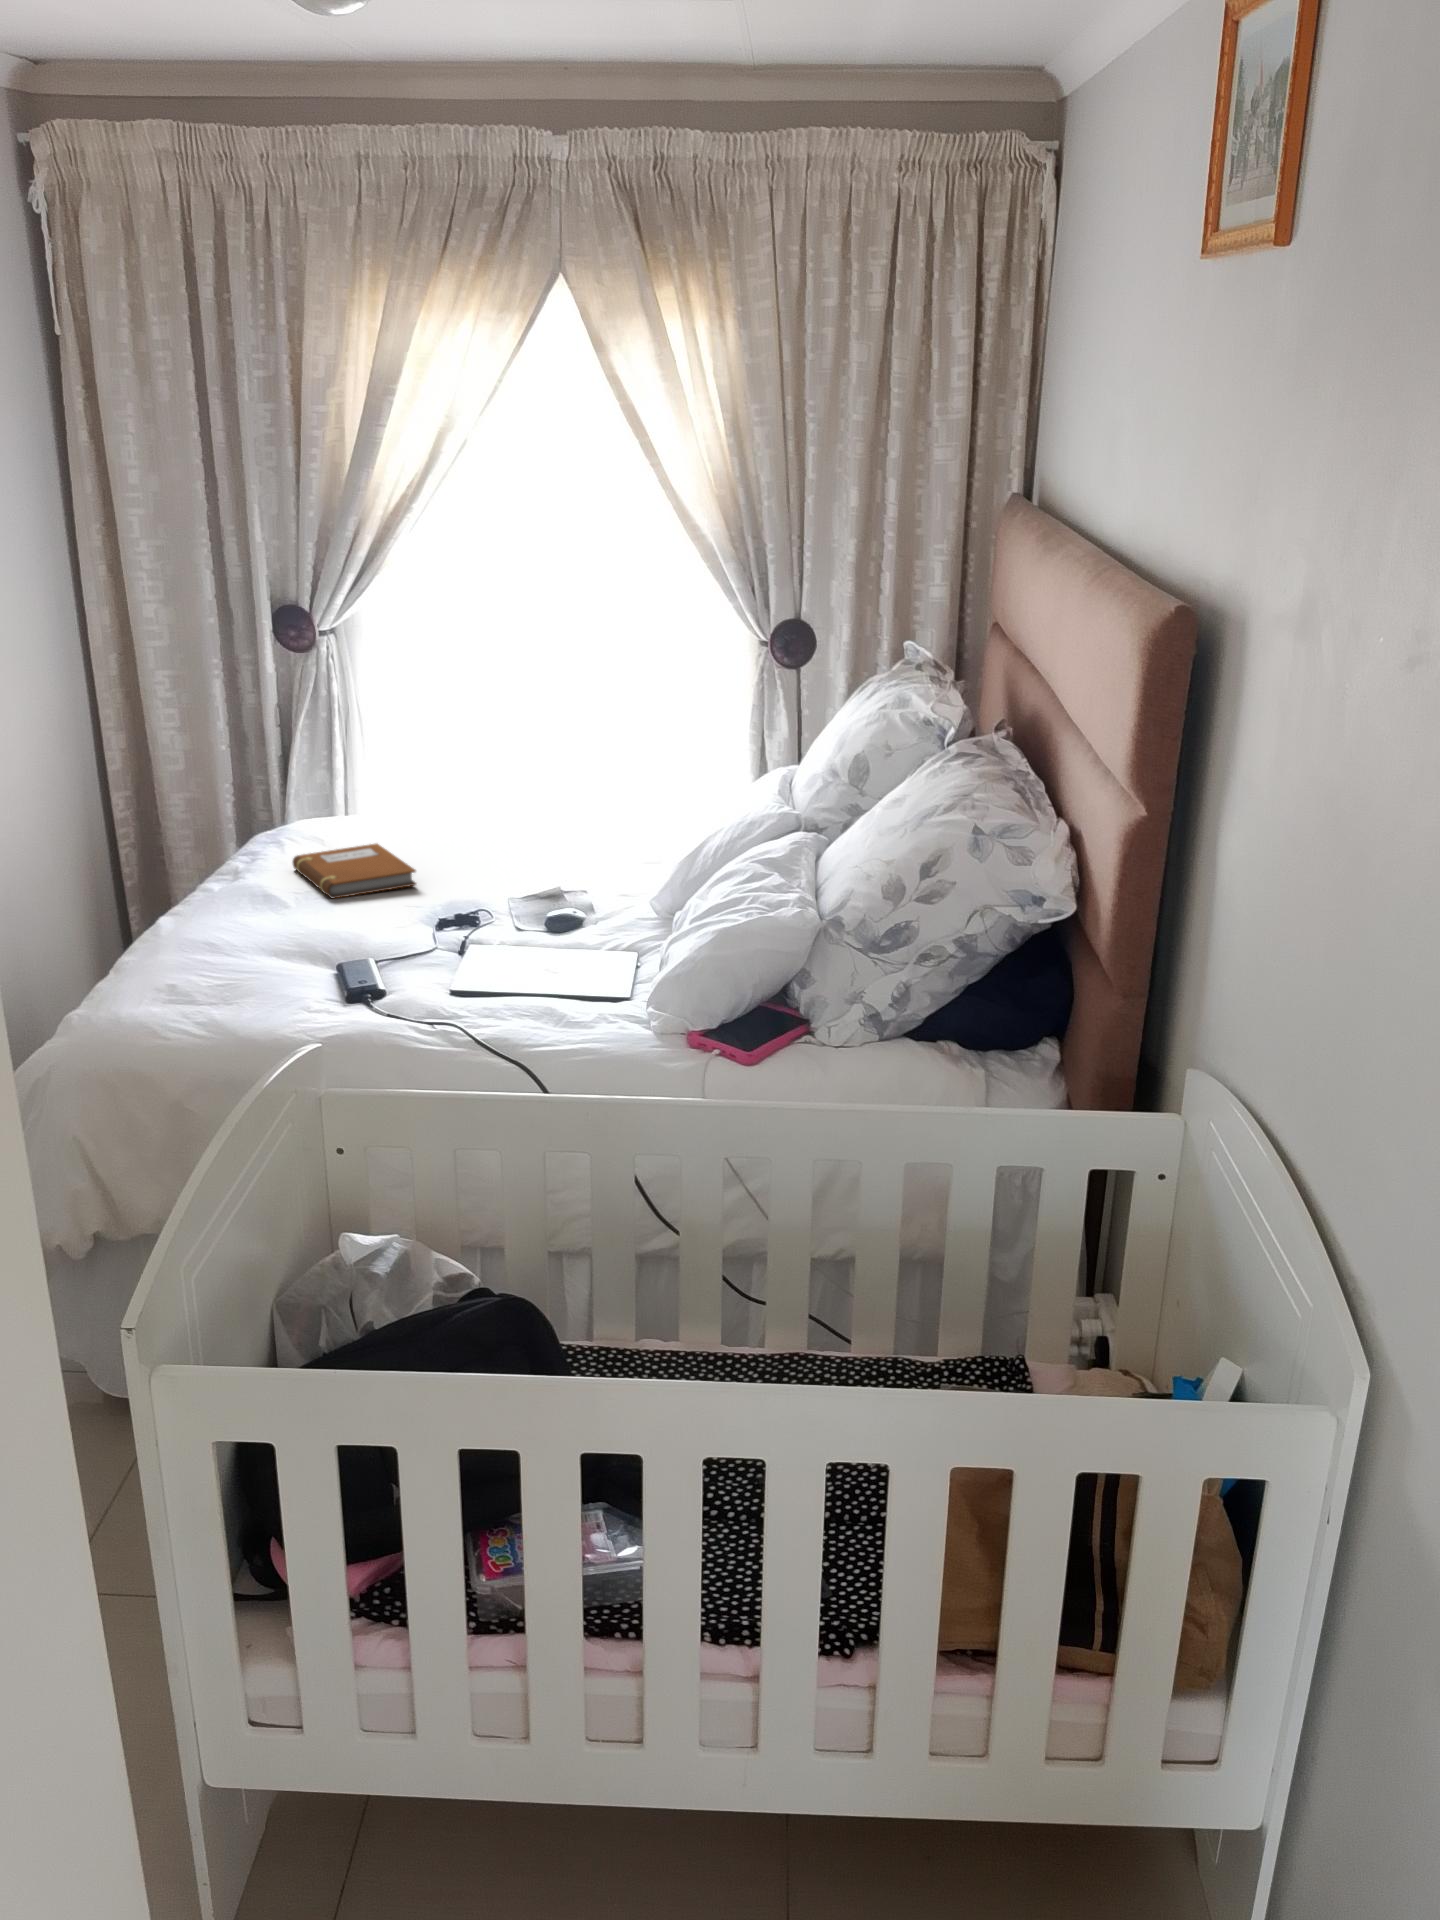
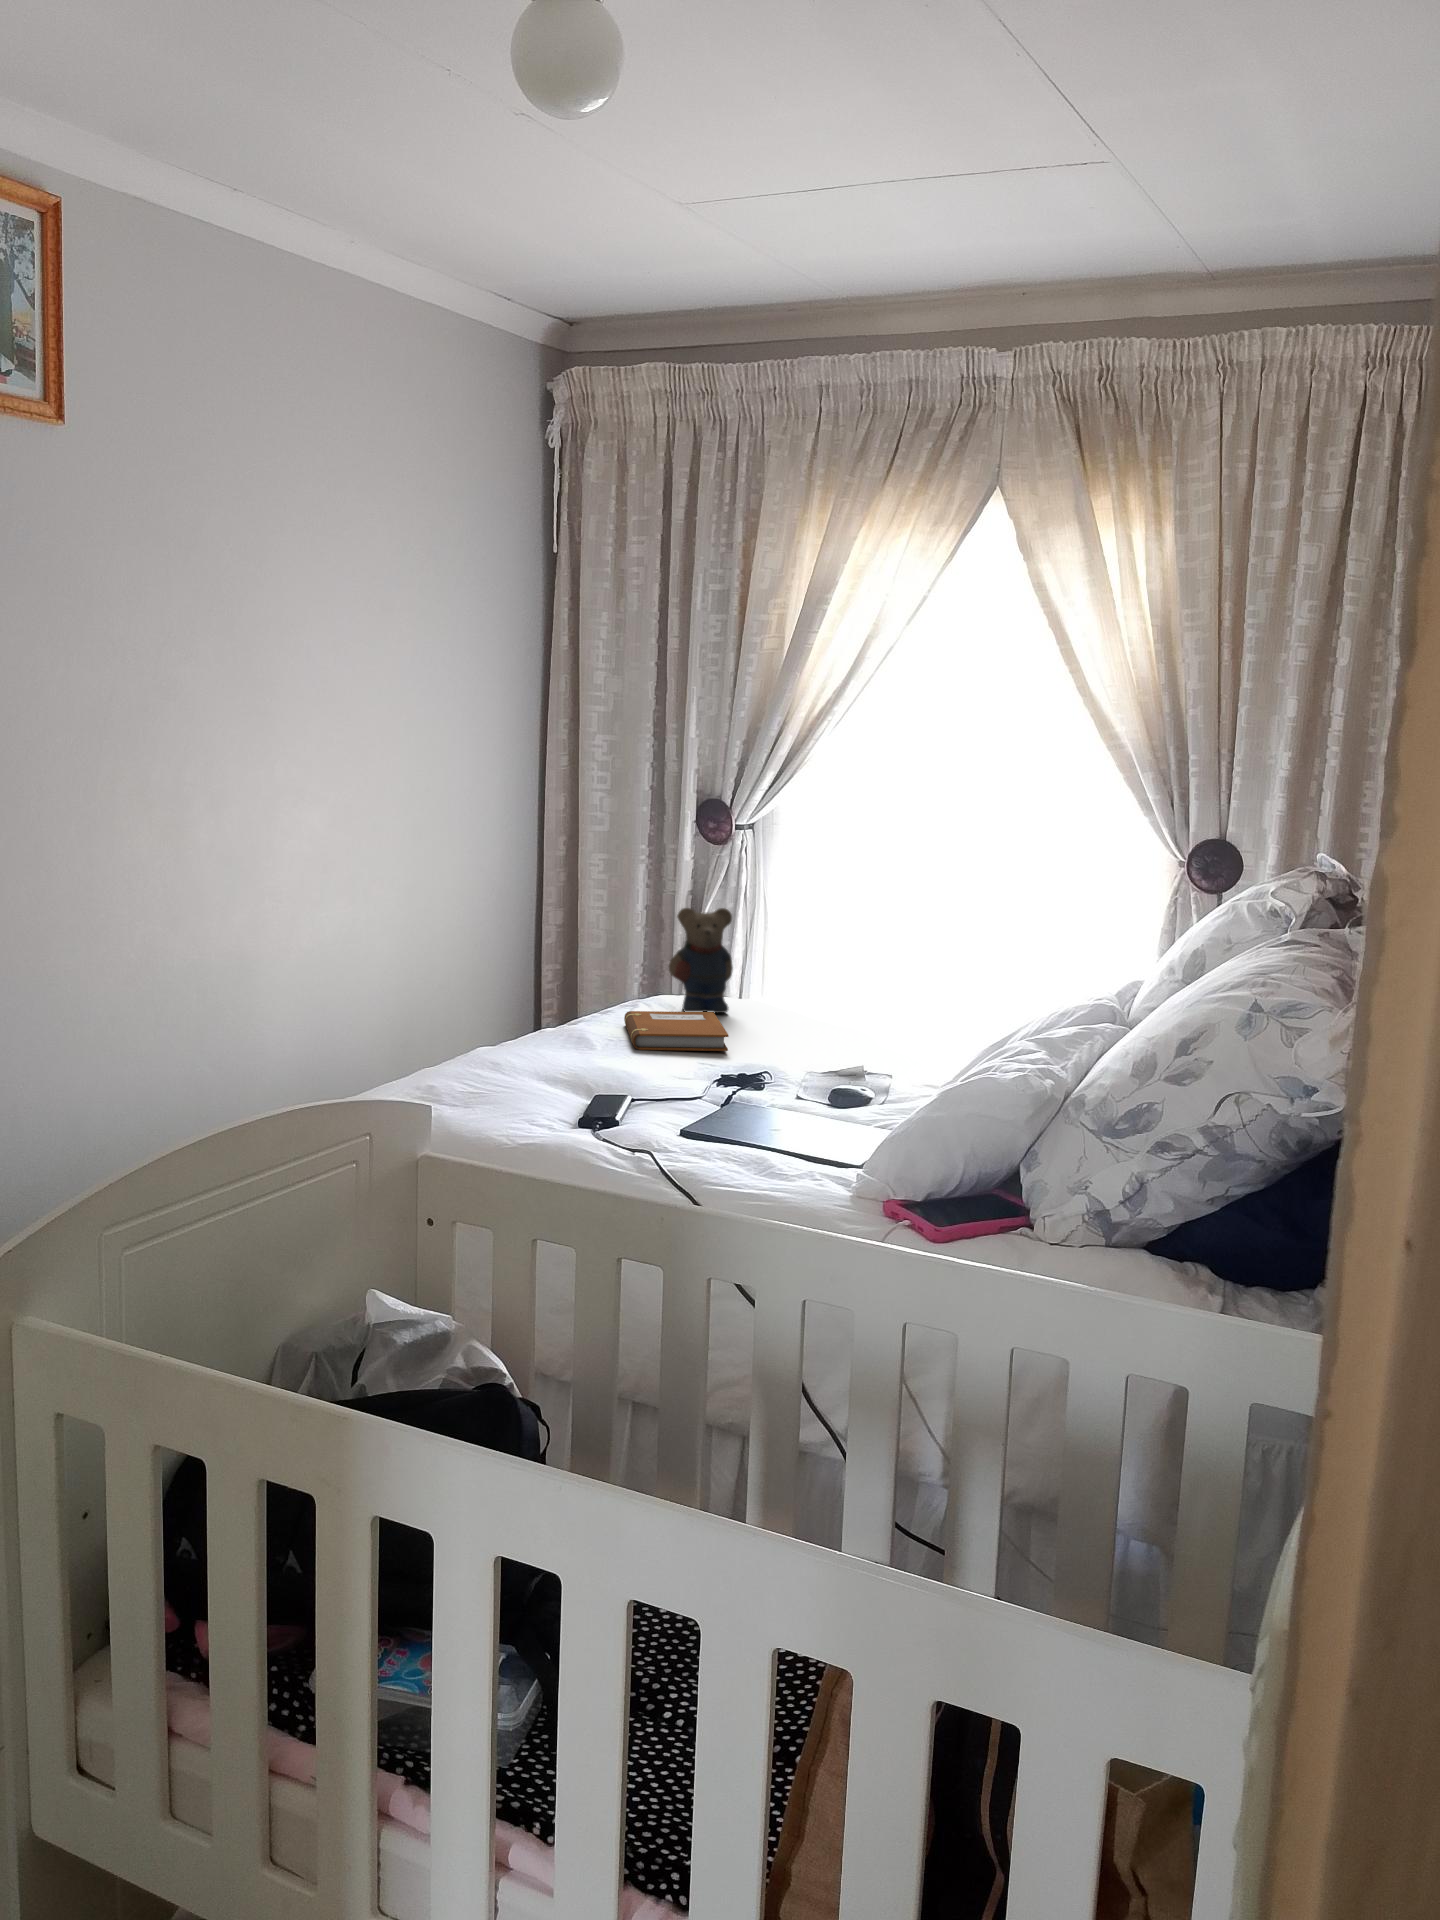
teddy bear: none [311,733,376,843] -> present [669,908,733,1013]

